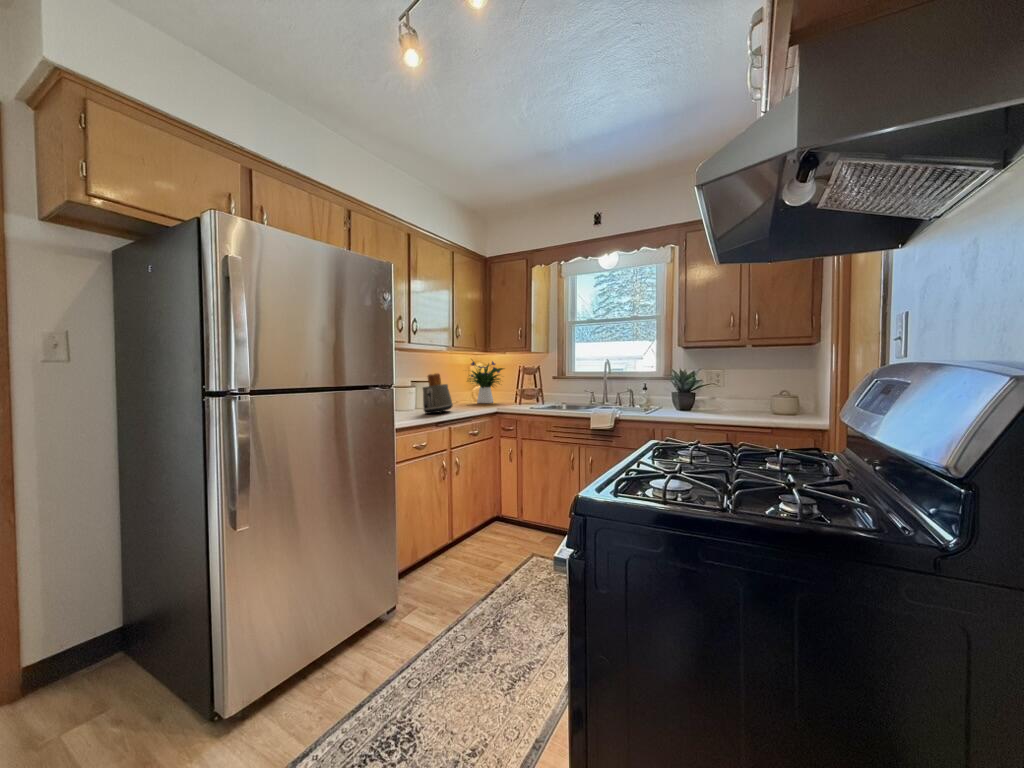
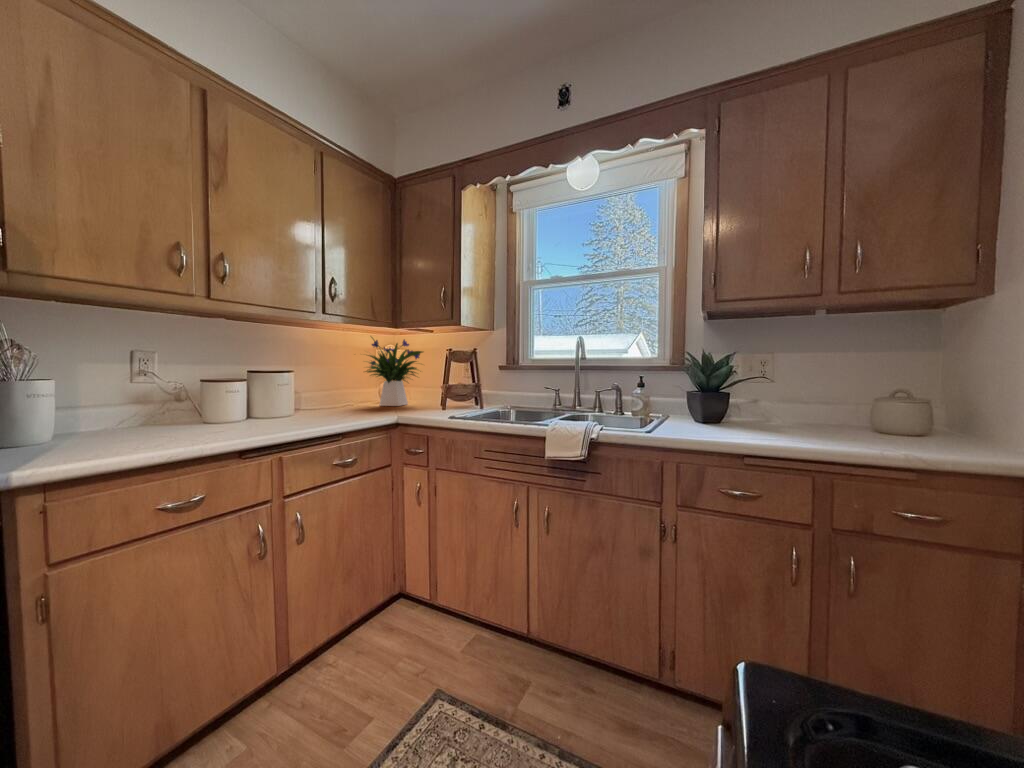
toaster: present [423,373,453,414] -> none [230,356,306,432]

